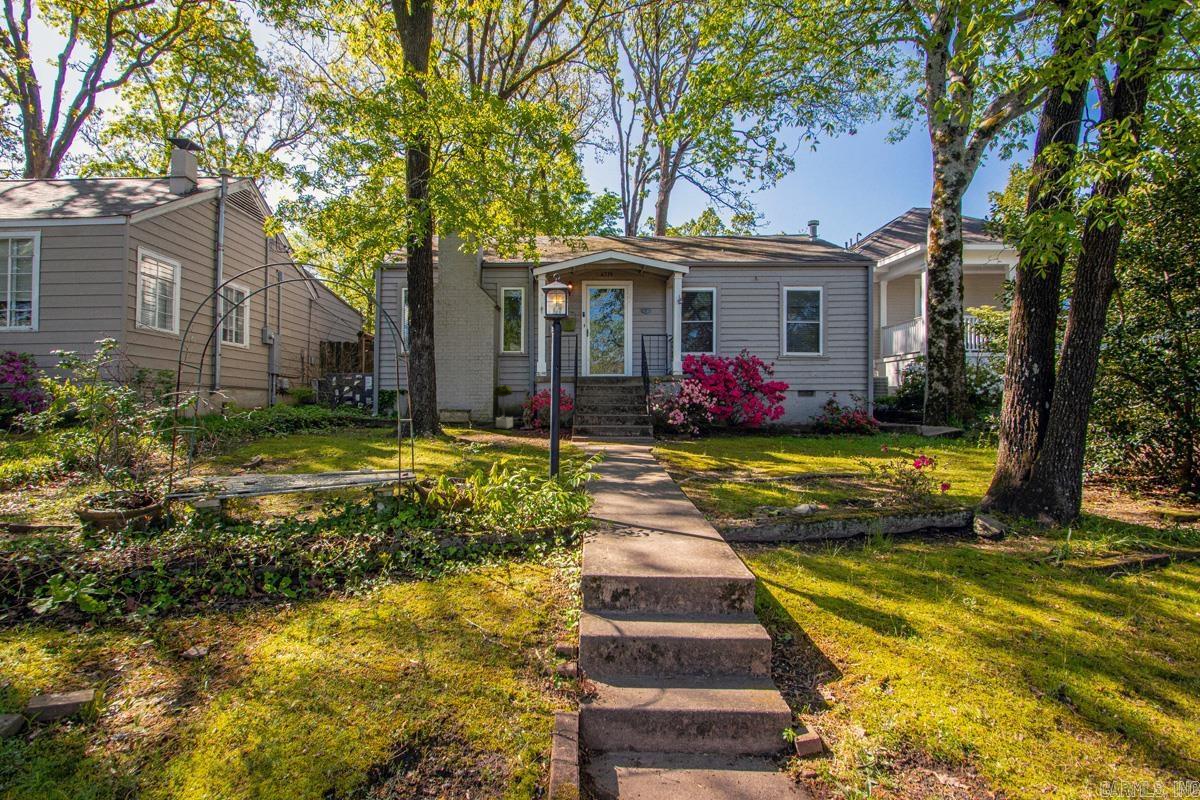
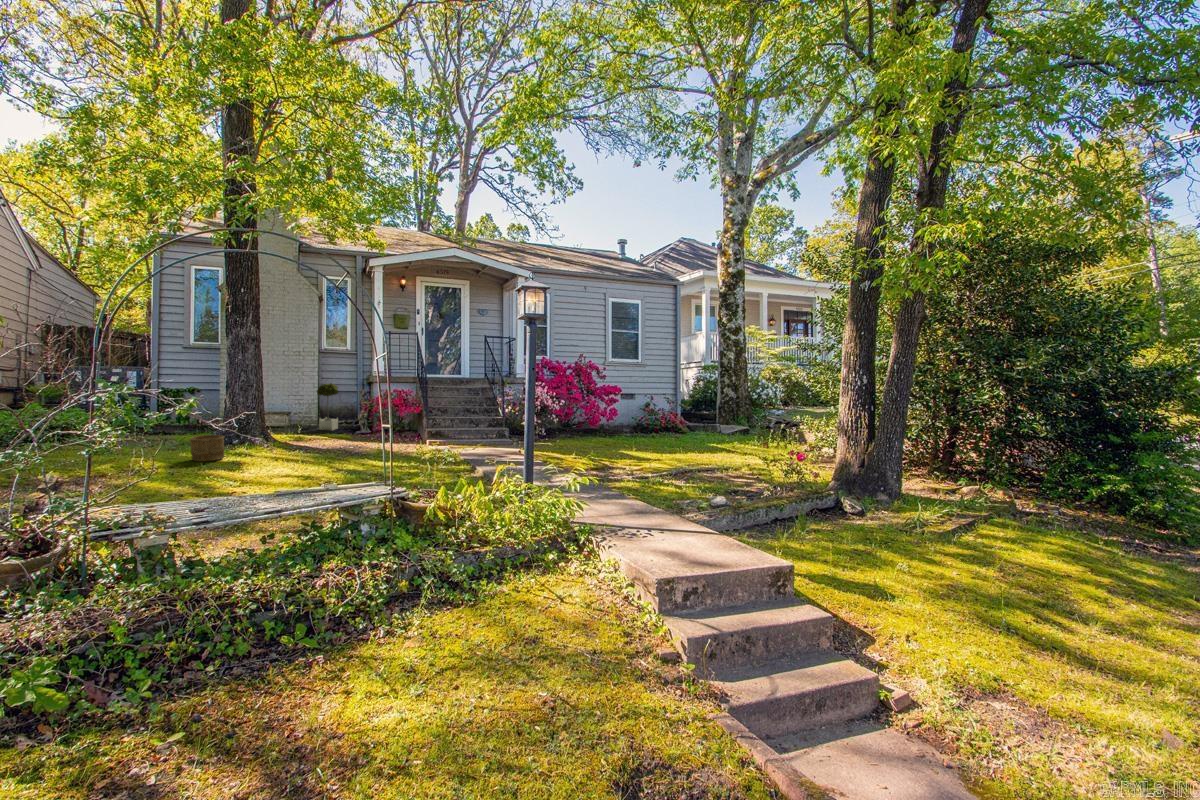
wooden bucket: none [363,437,392,461] -> present [190,435,224,461]

